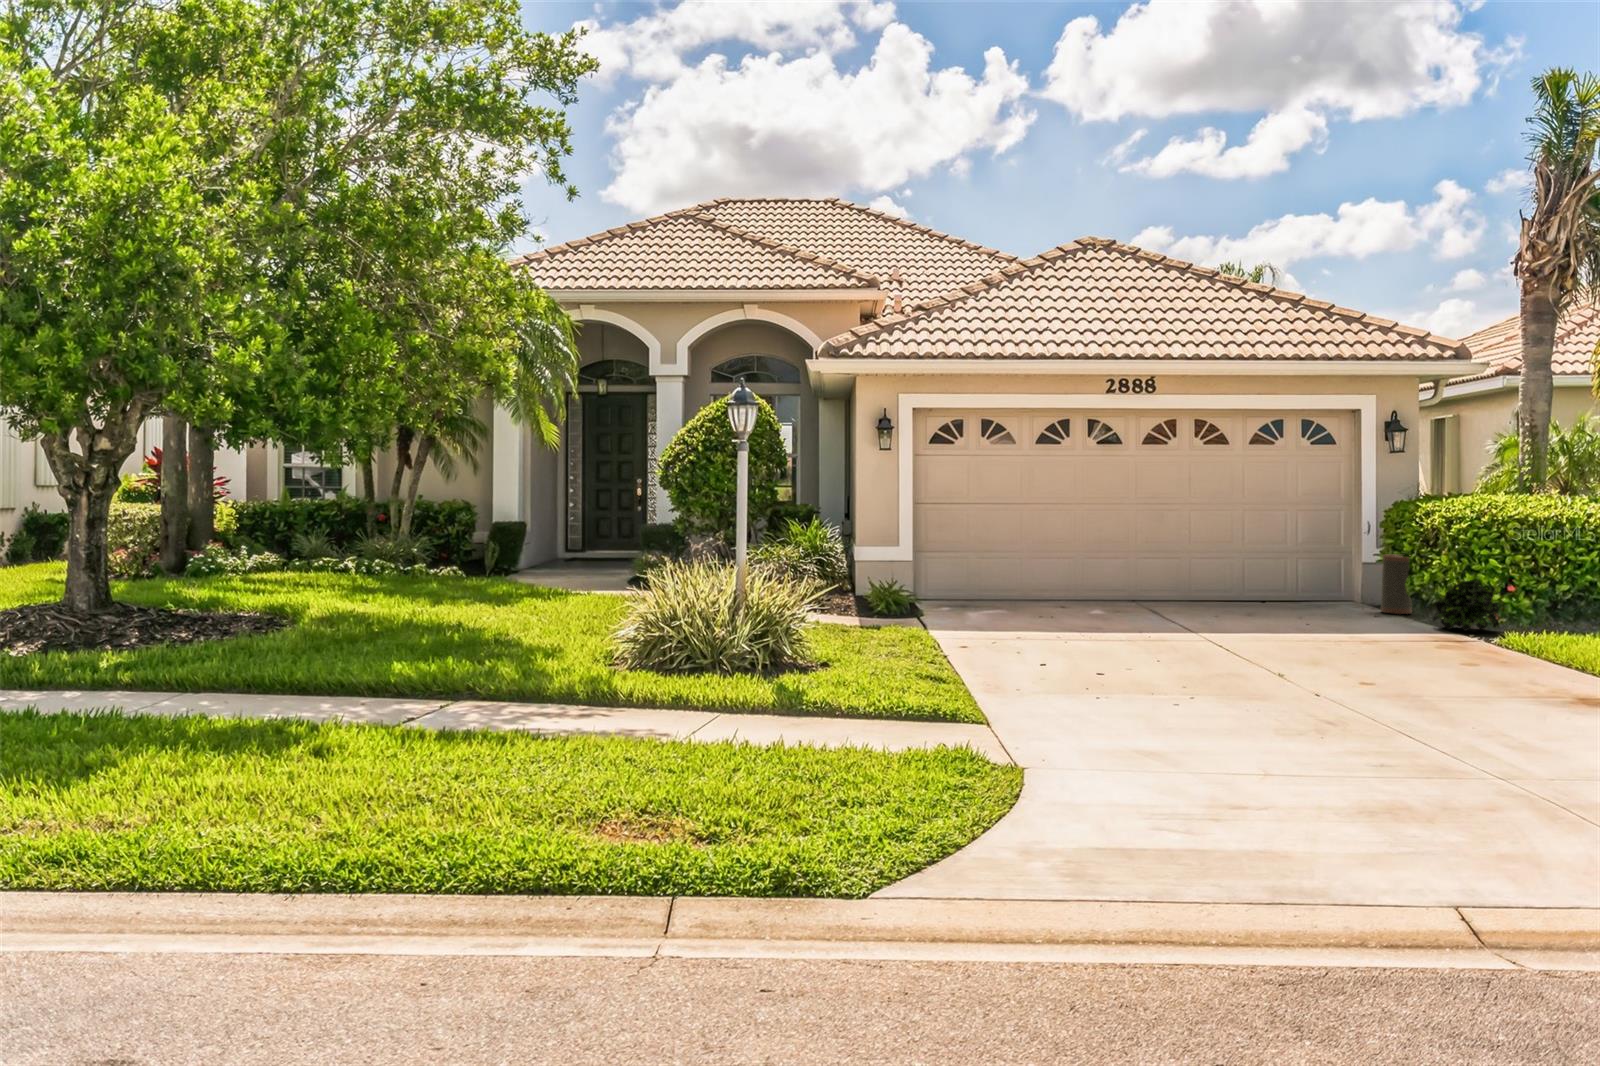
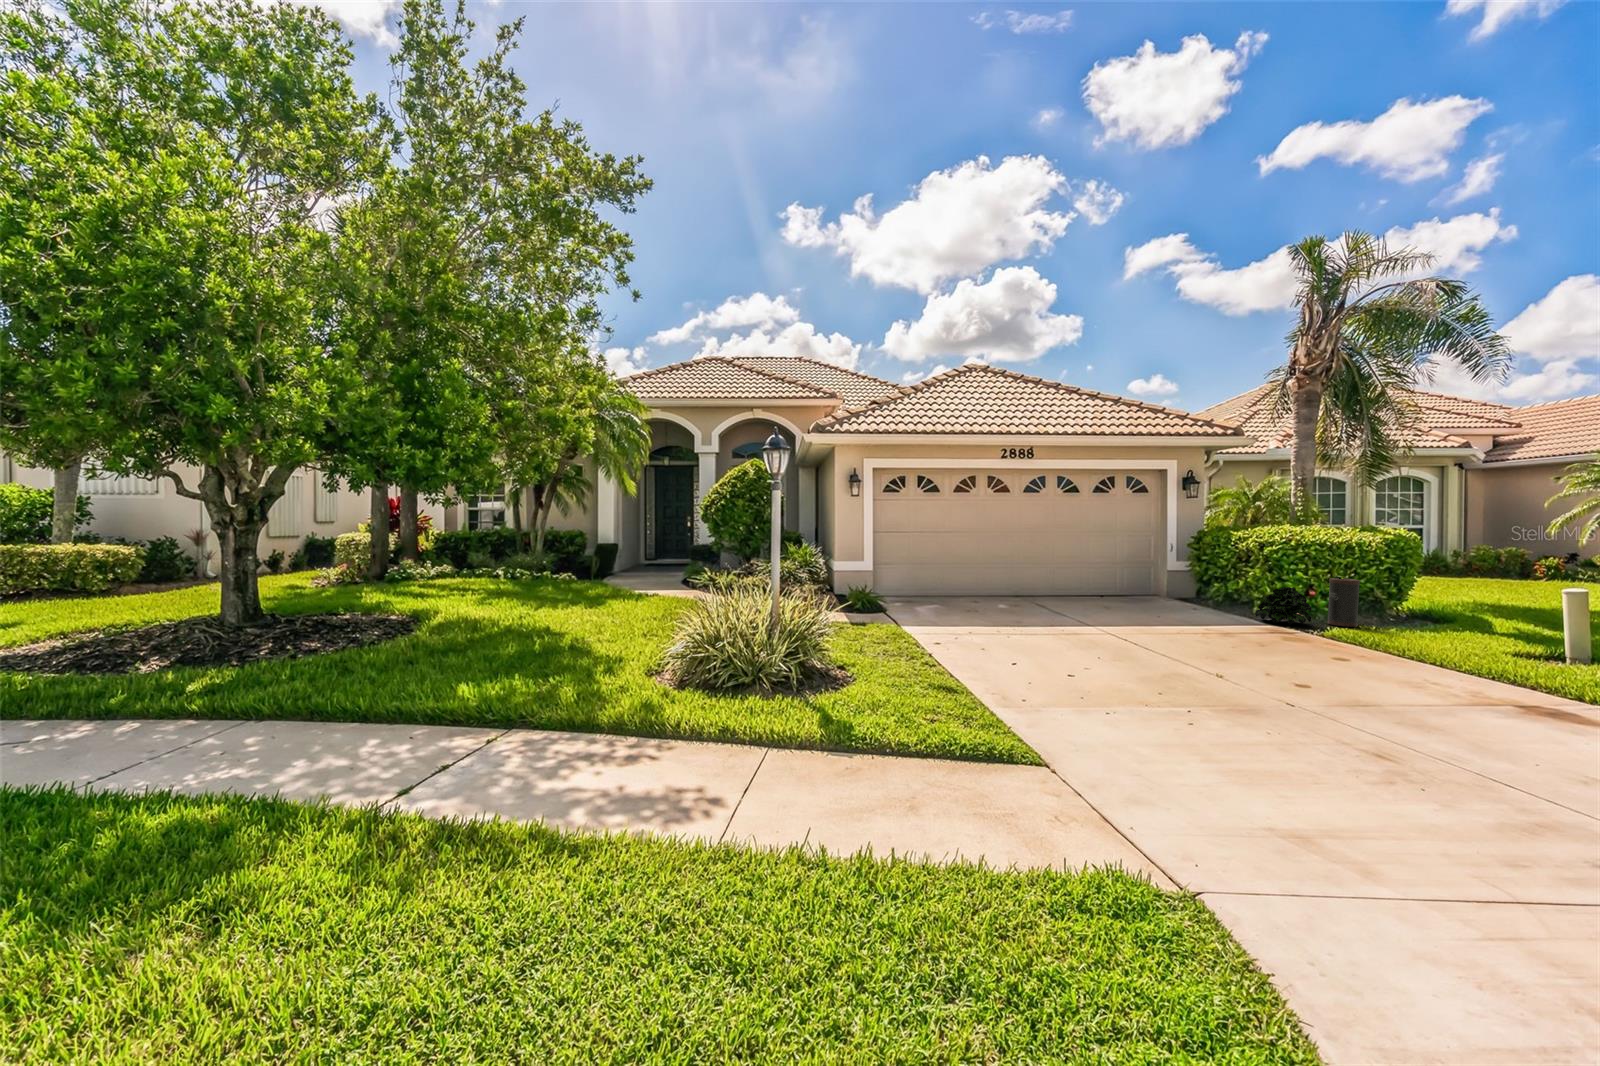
trash can: present [1381,555,1412,614] -> present [1327,578,1360,627]

